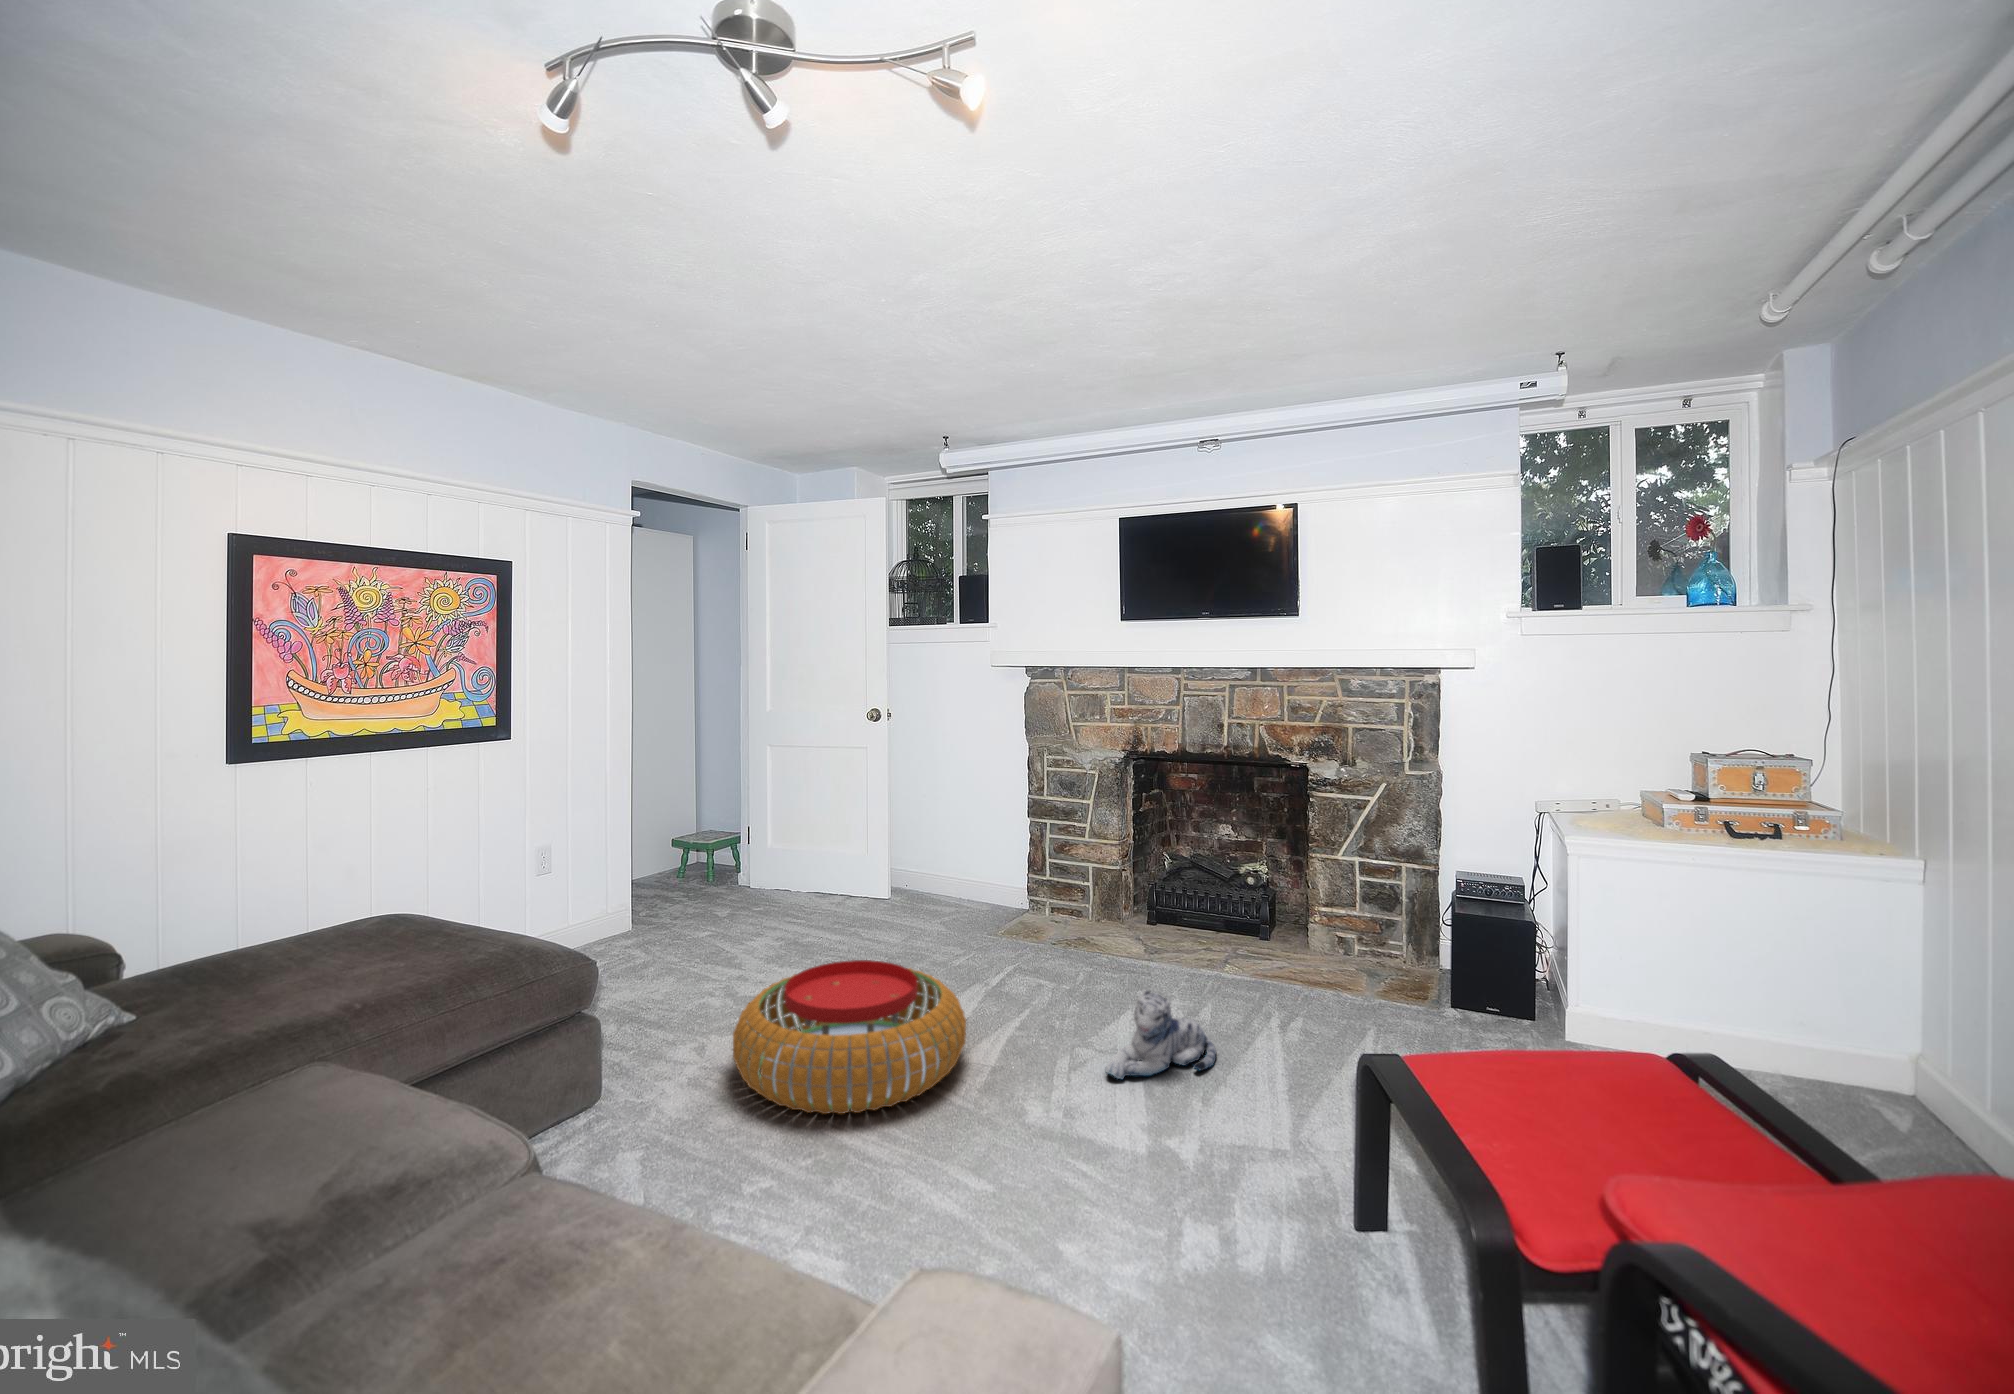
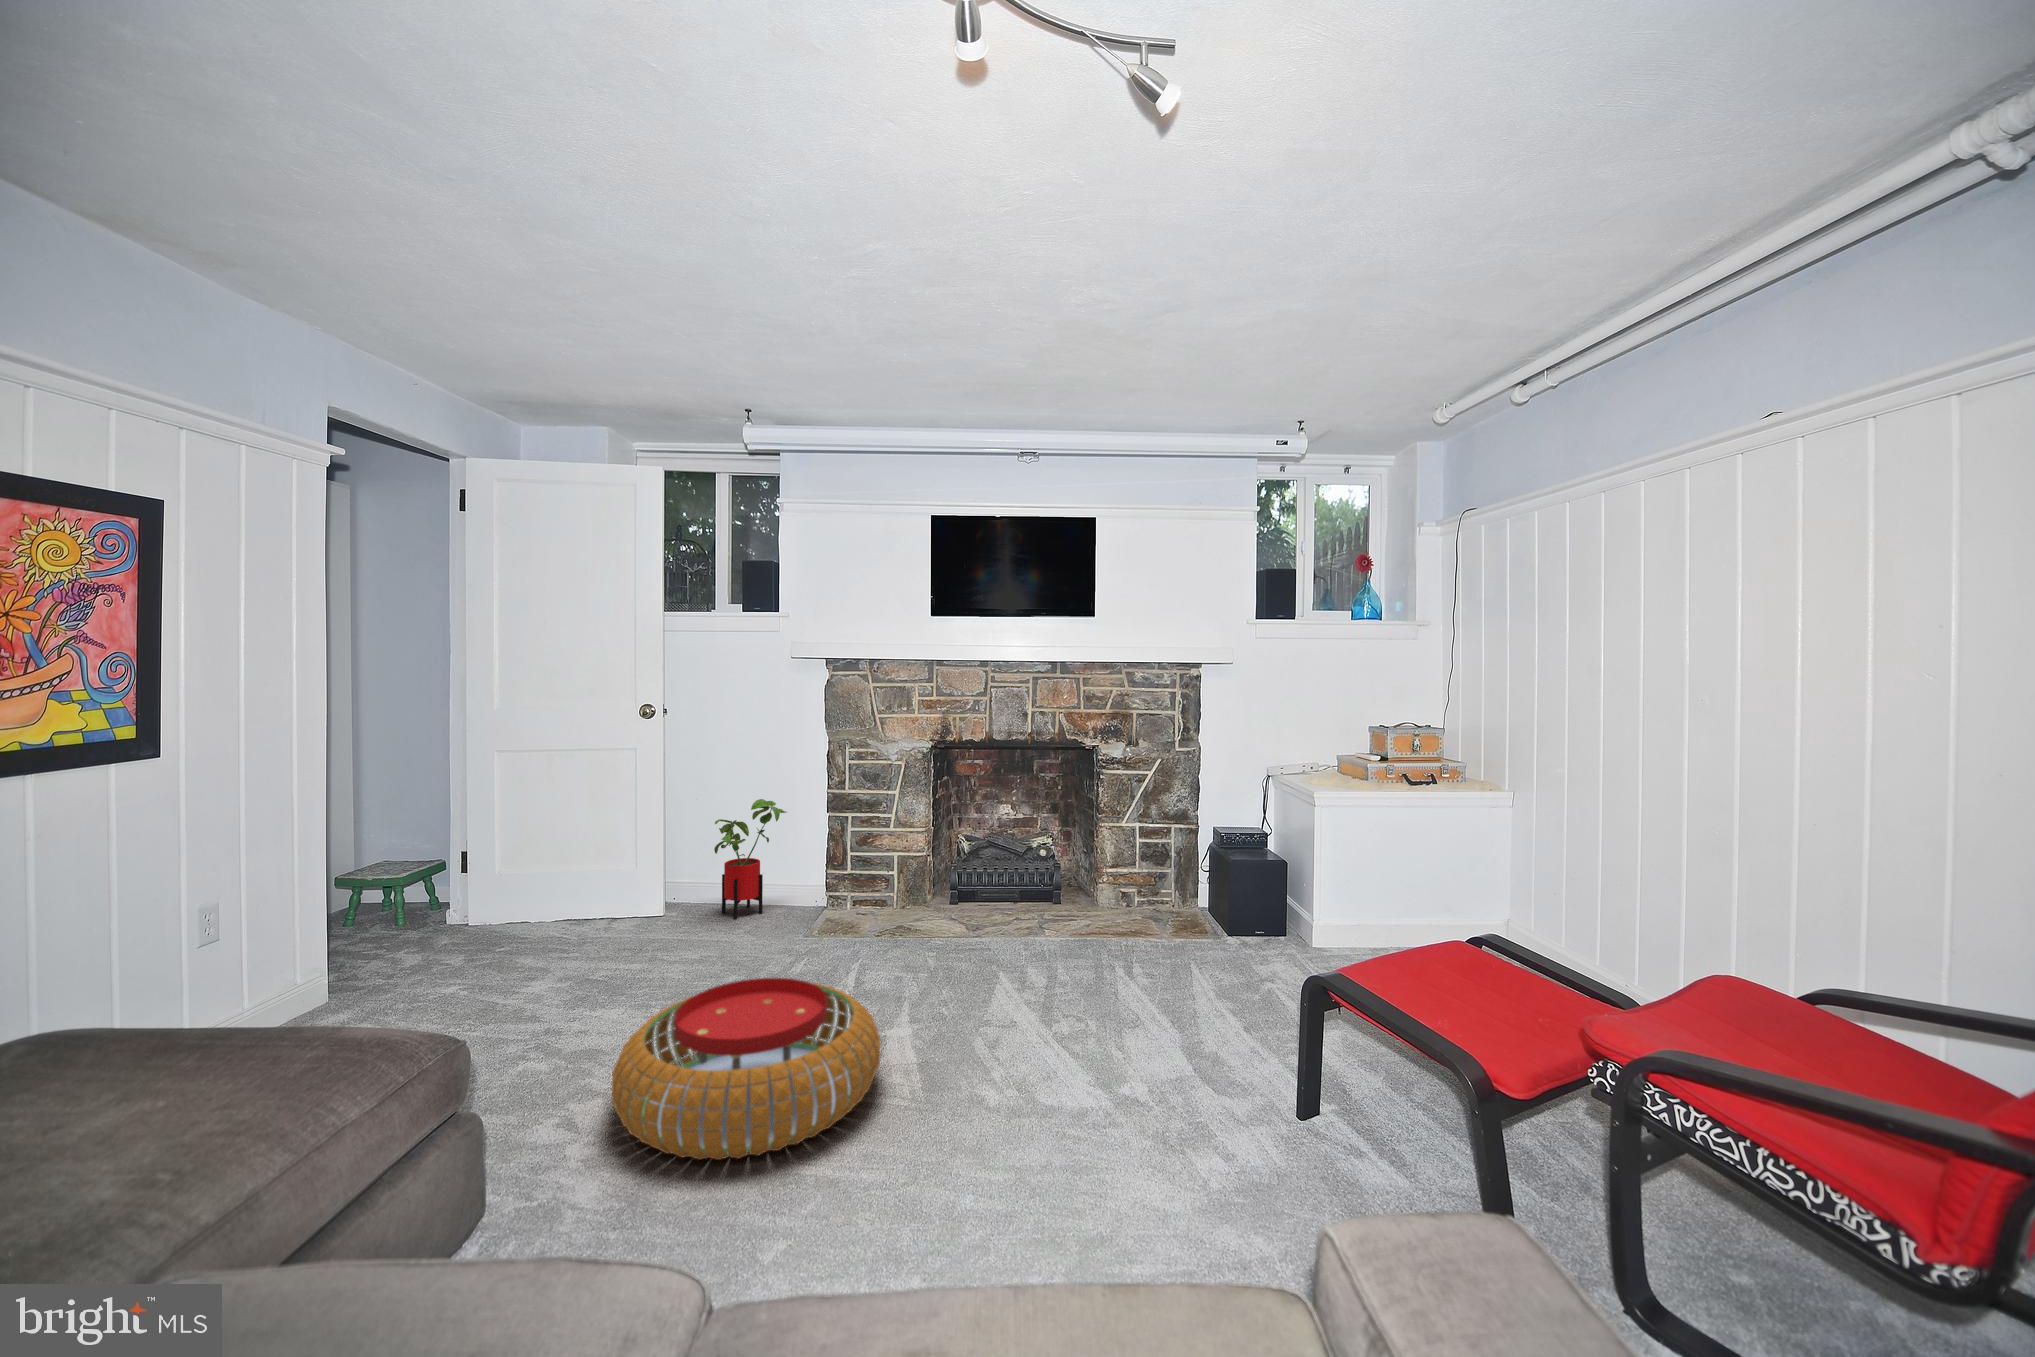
house plant: none [919,801,987,912] -> present [714,799,786,919]
plush toy: present [1106,991,1216,1079] -> none [1010,963,1093,1051]

